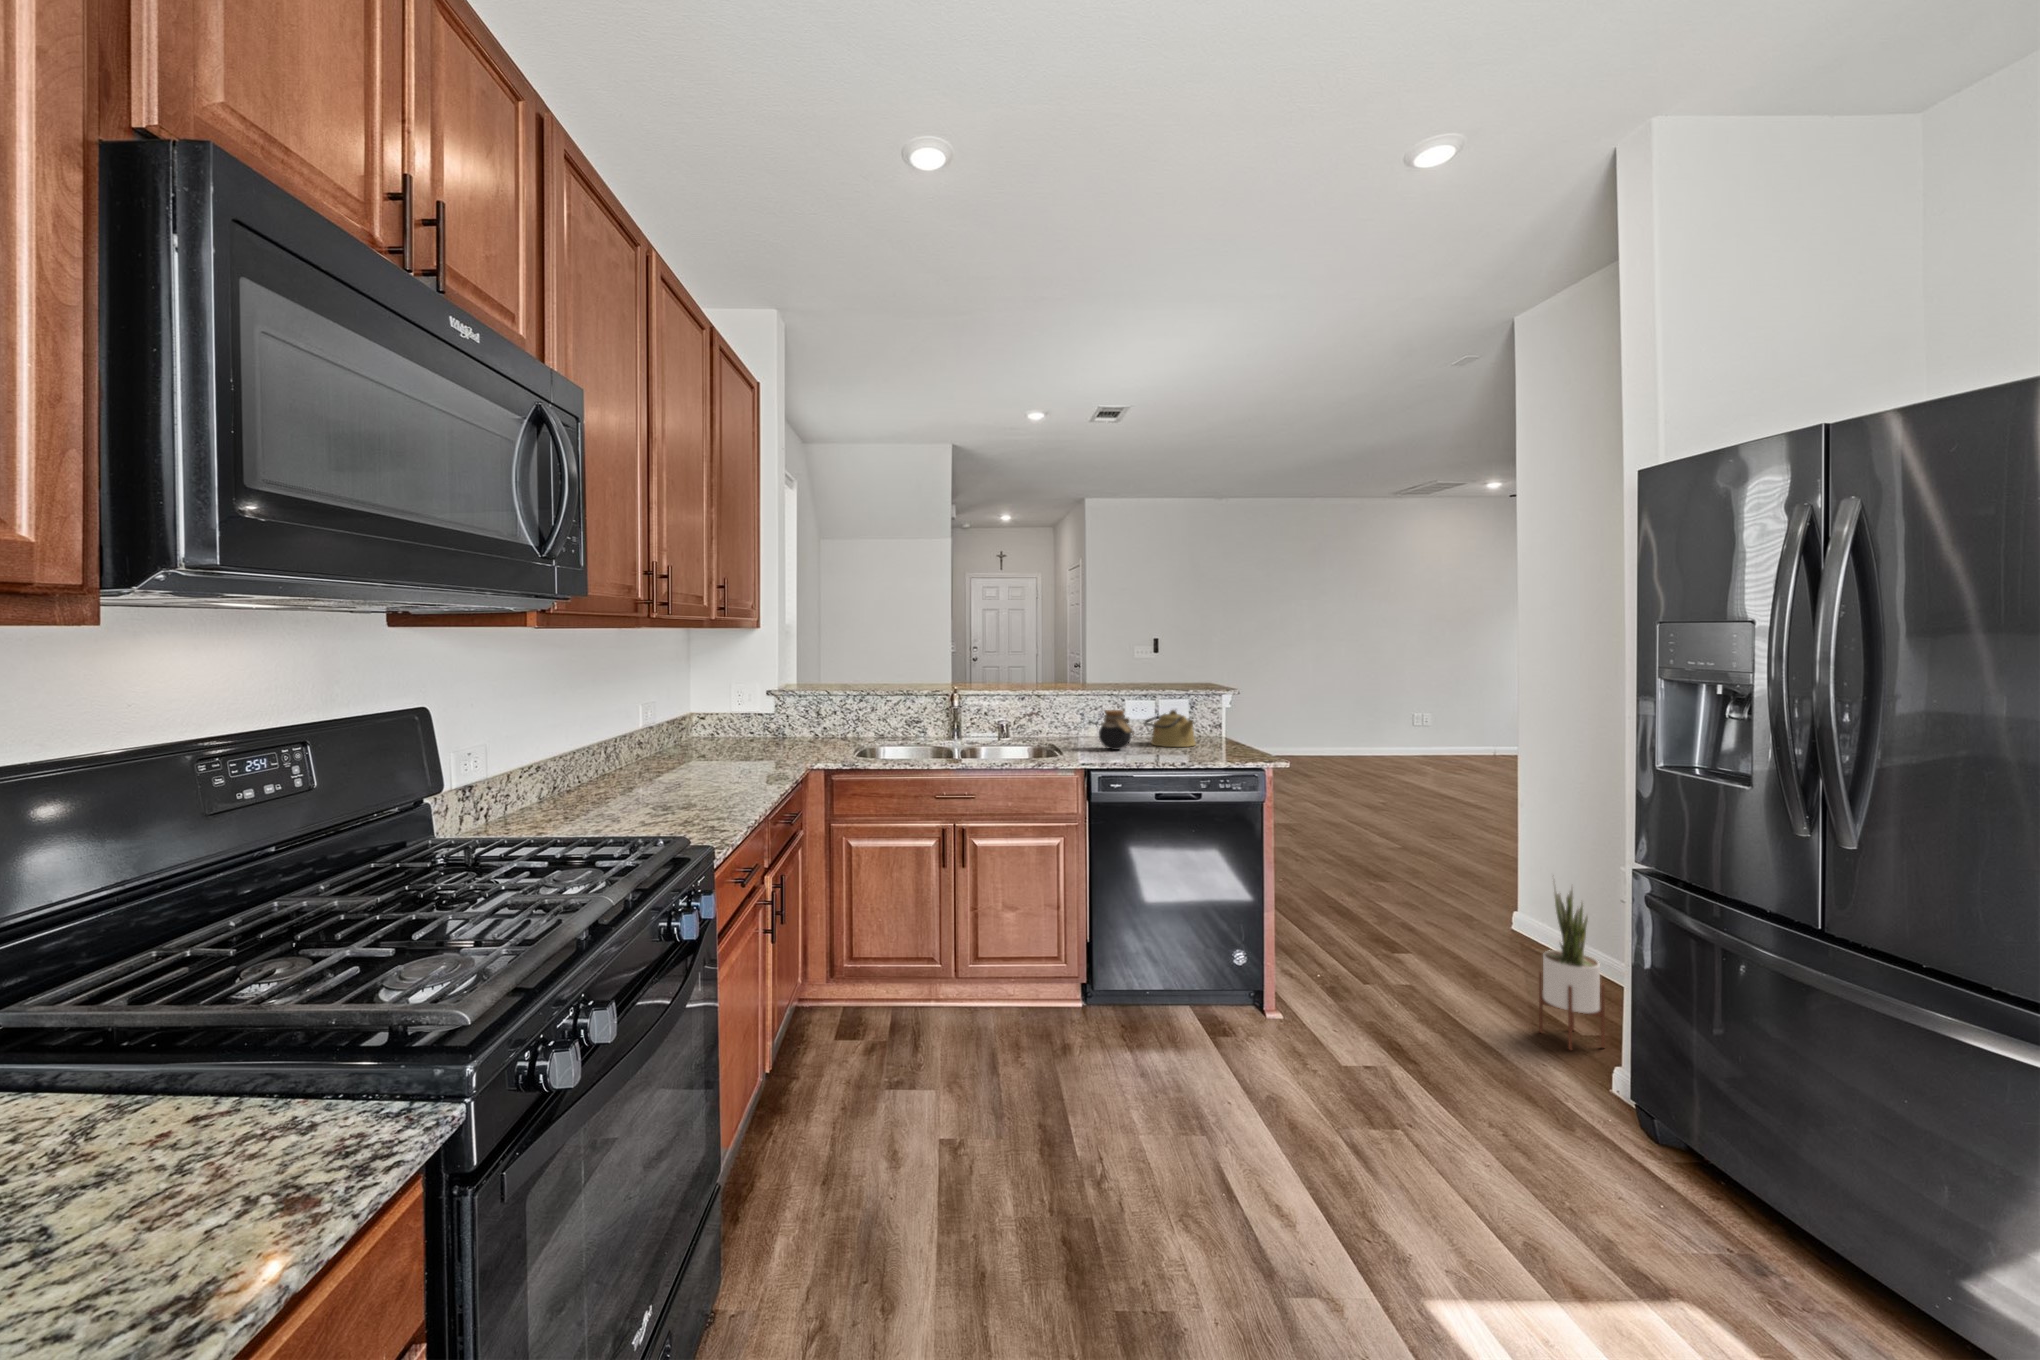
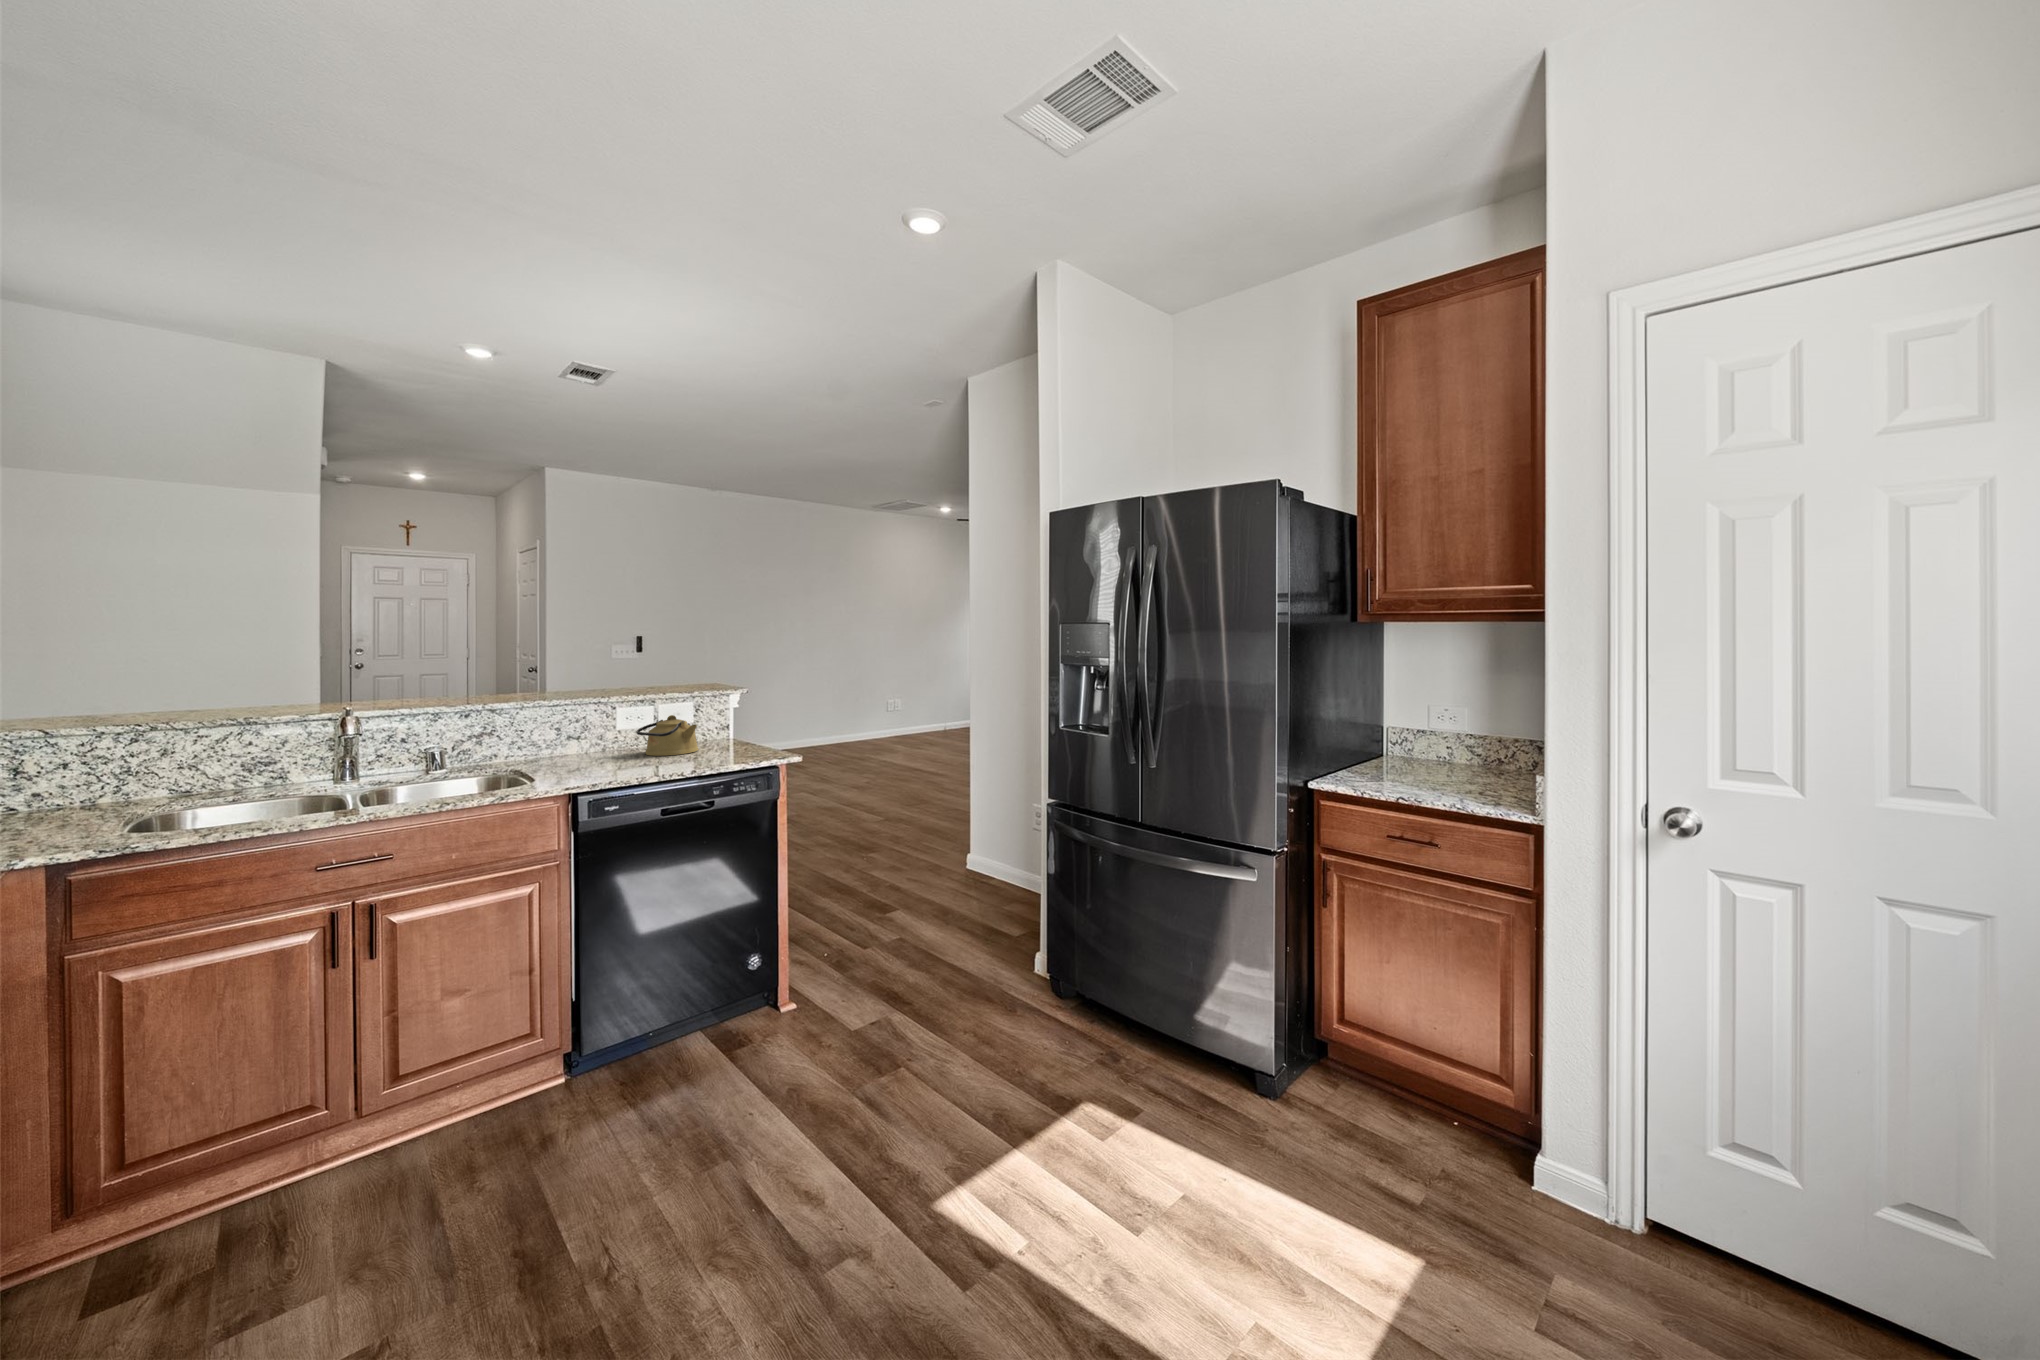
jar: present [1099,710,1134,750] -> none [580,721,629,767]
potted plant: present [1539,887,1605,1050] -> none [994,819,1036,953]

